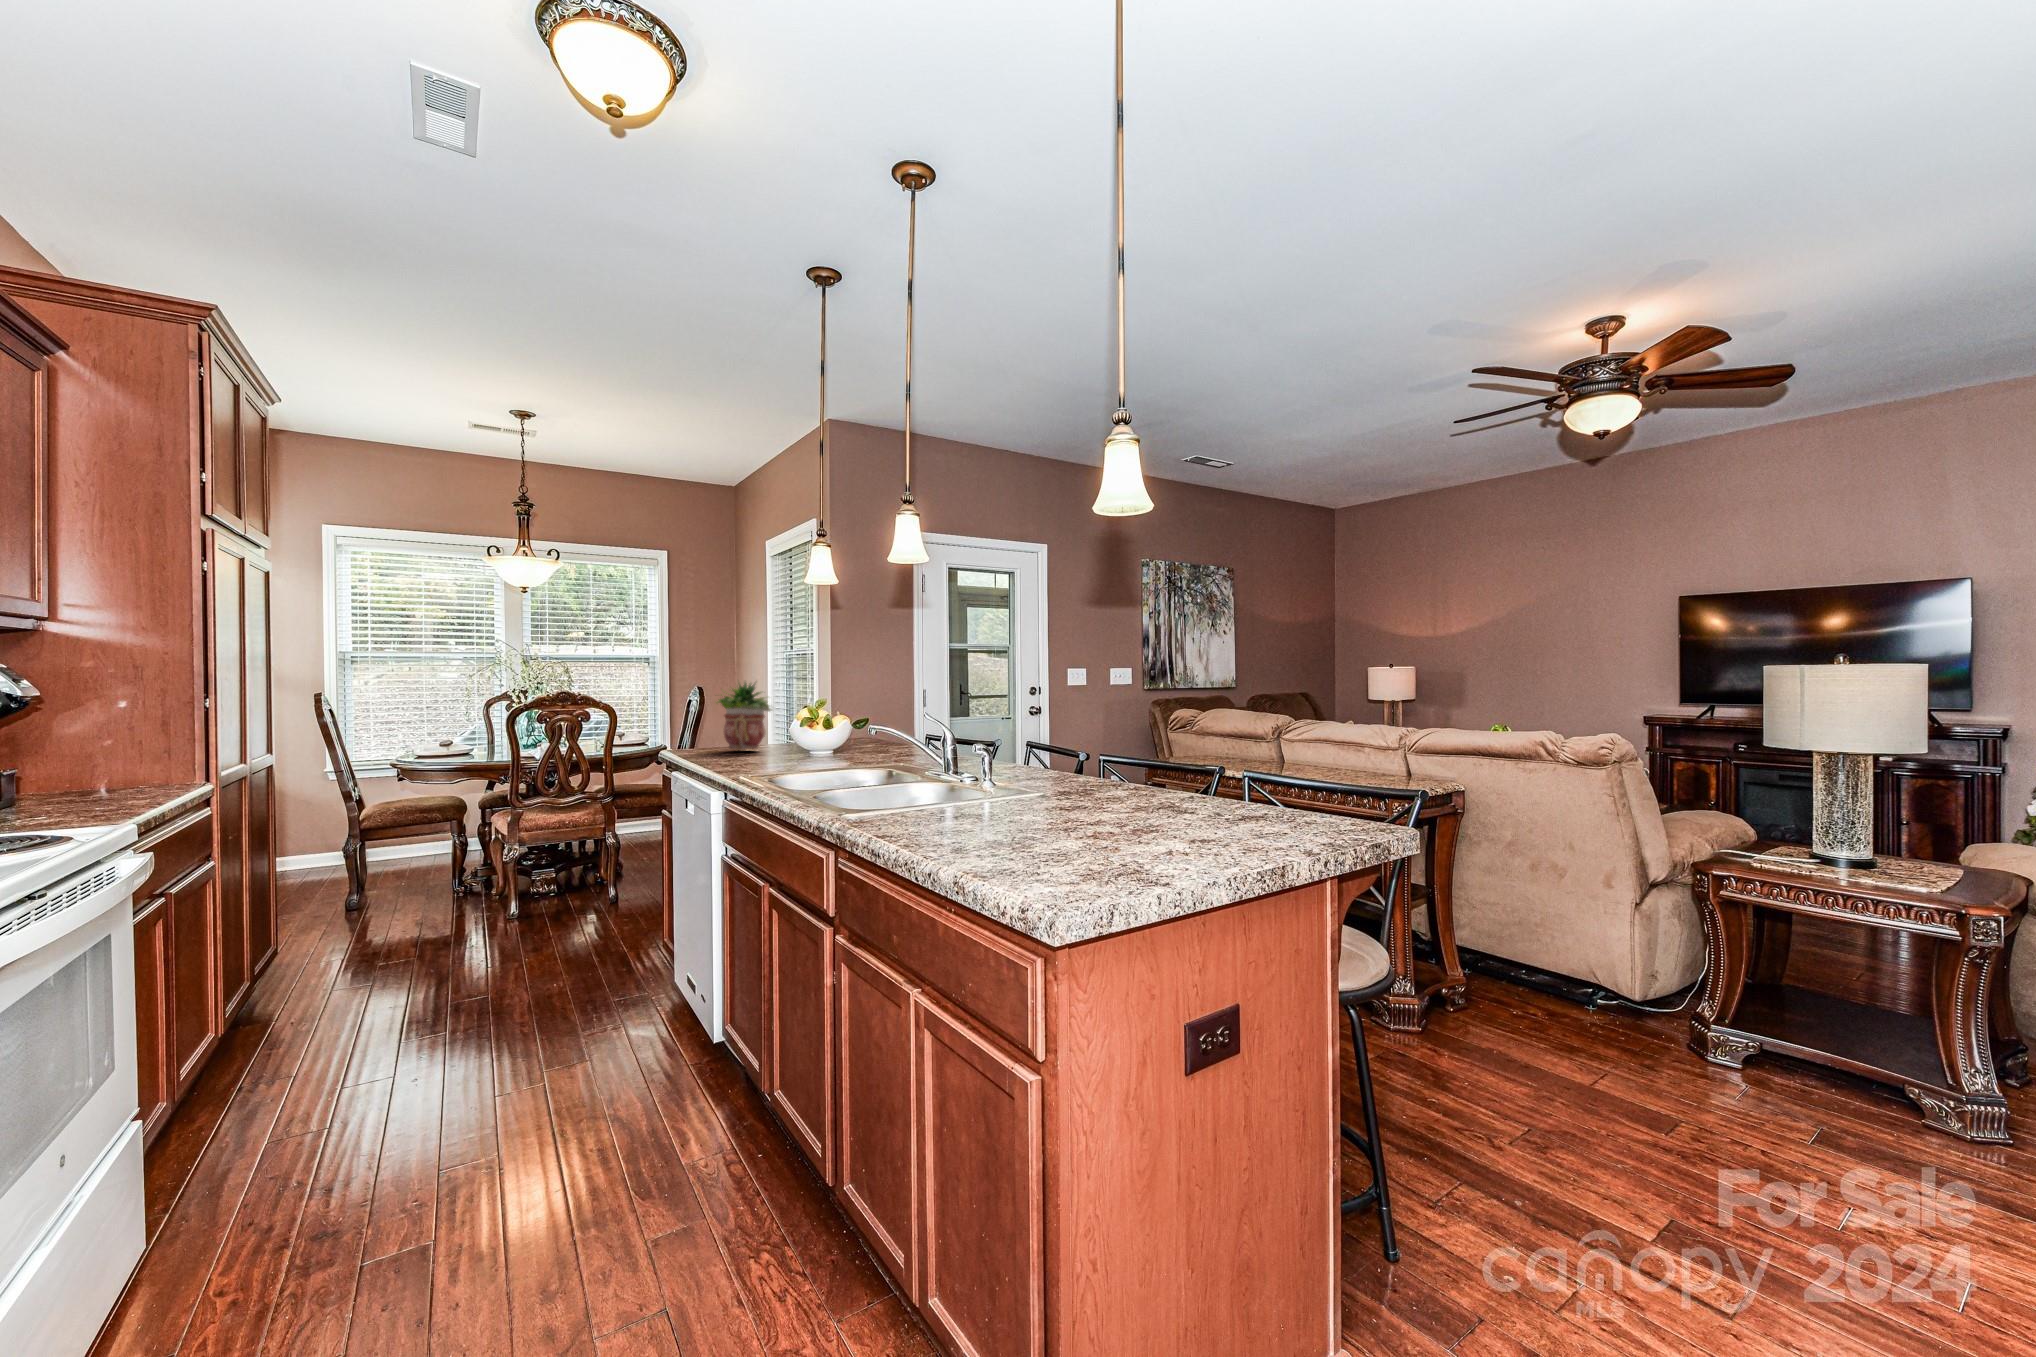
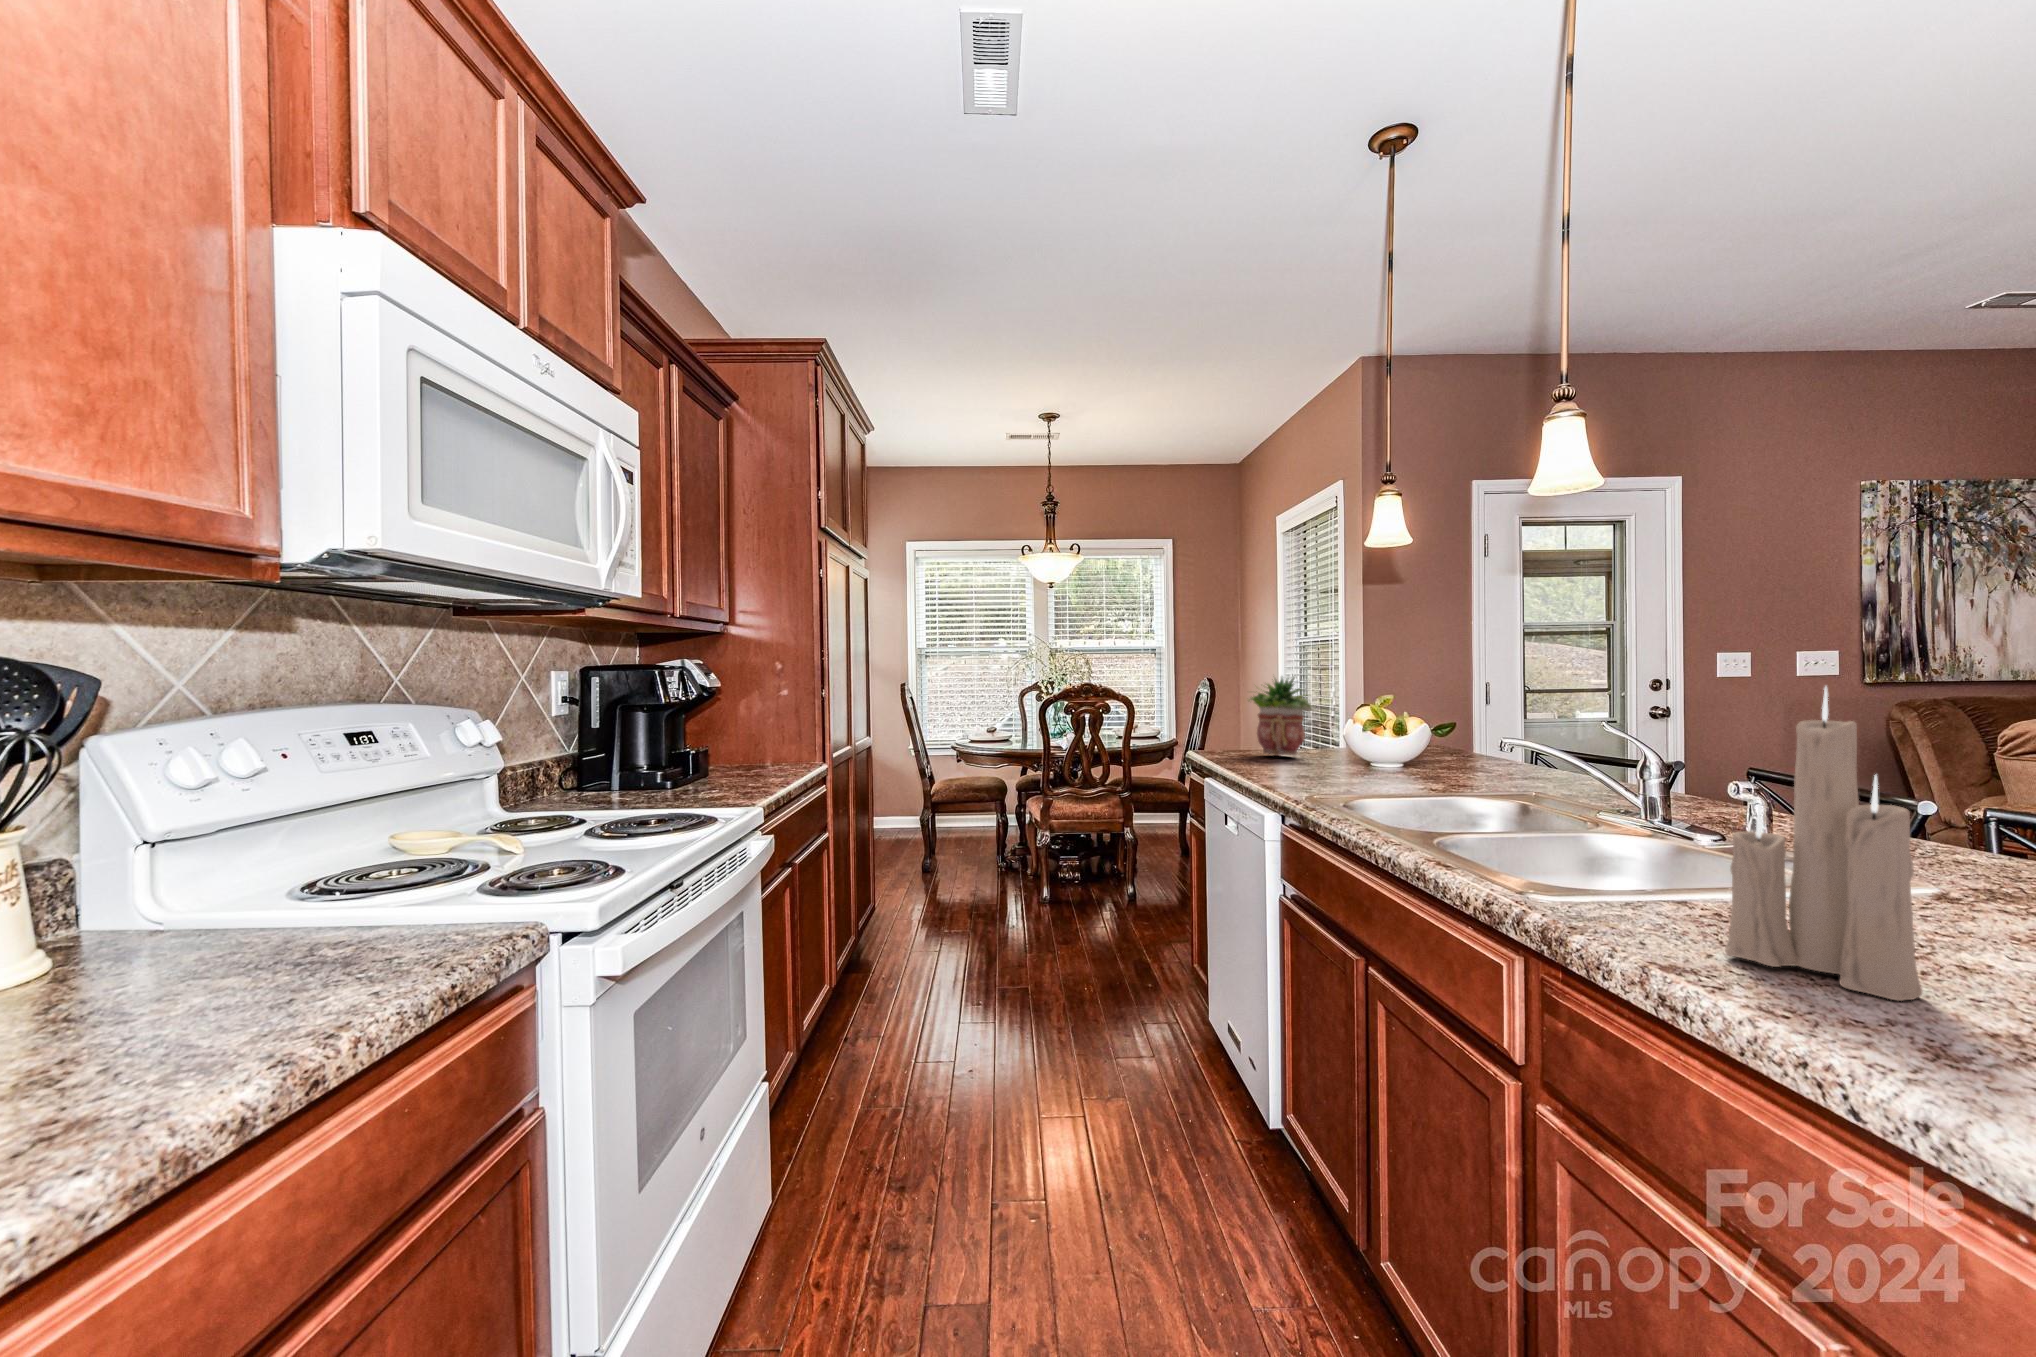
candle: none [919,671,988,836] -> present [1725,687,1922,1001]

